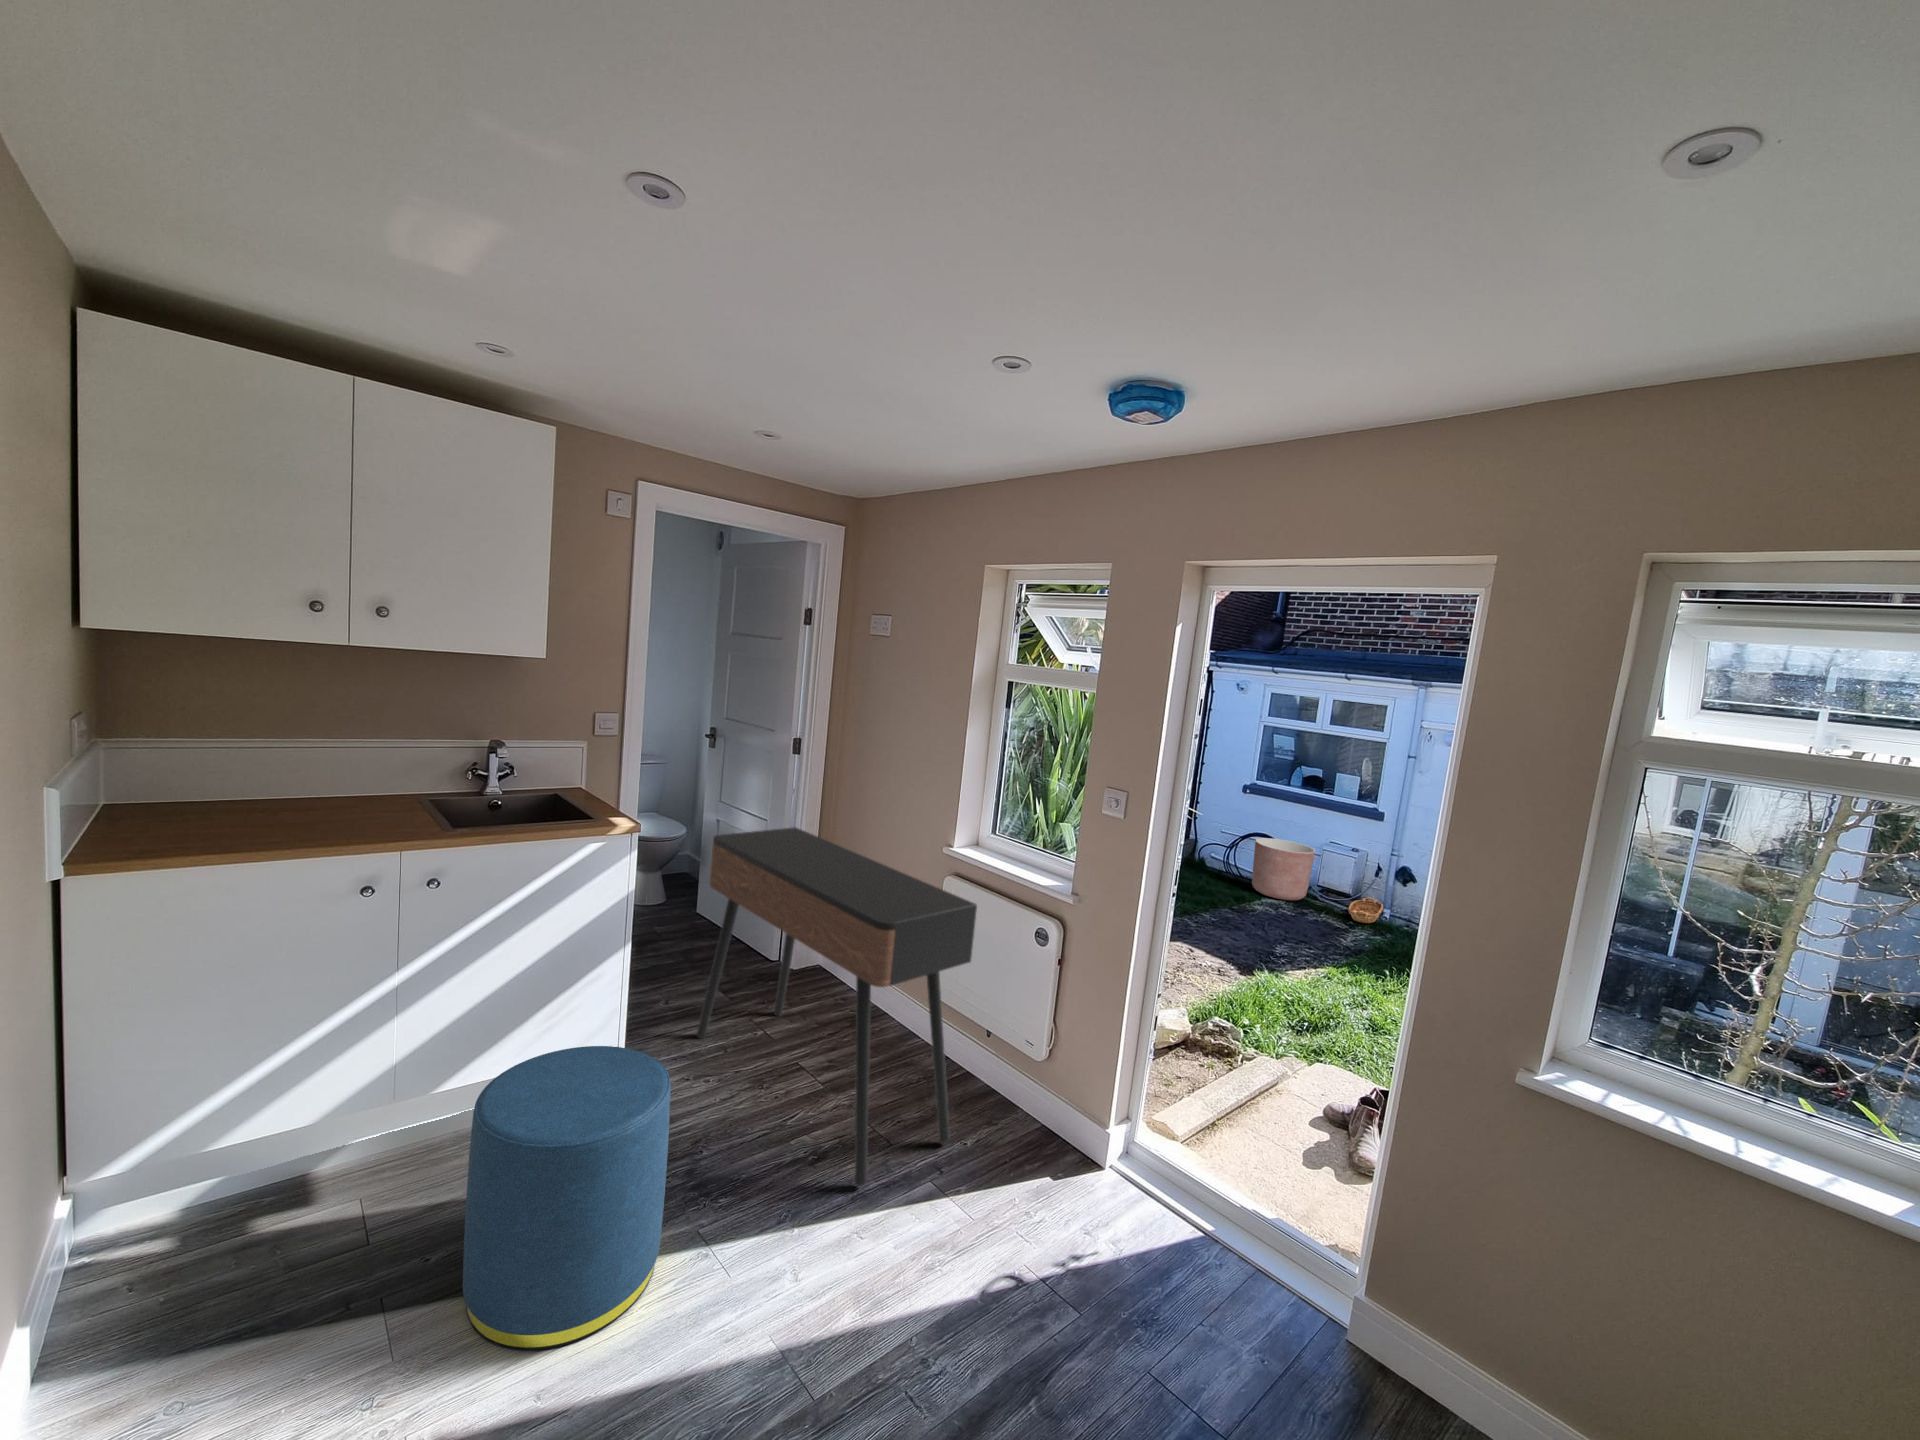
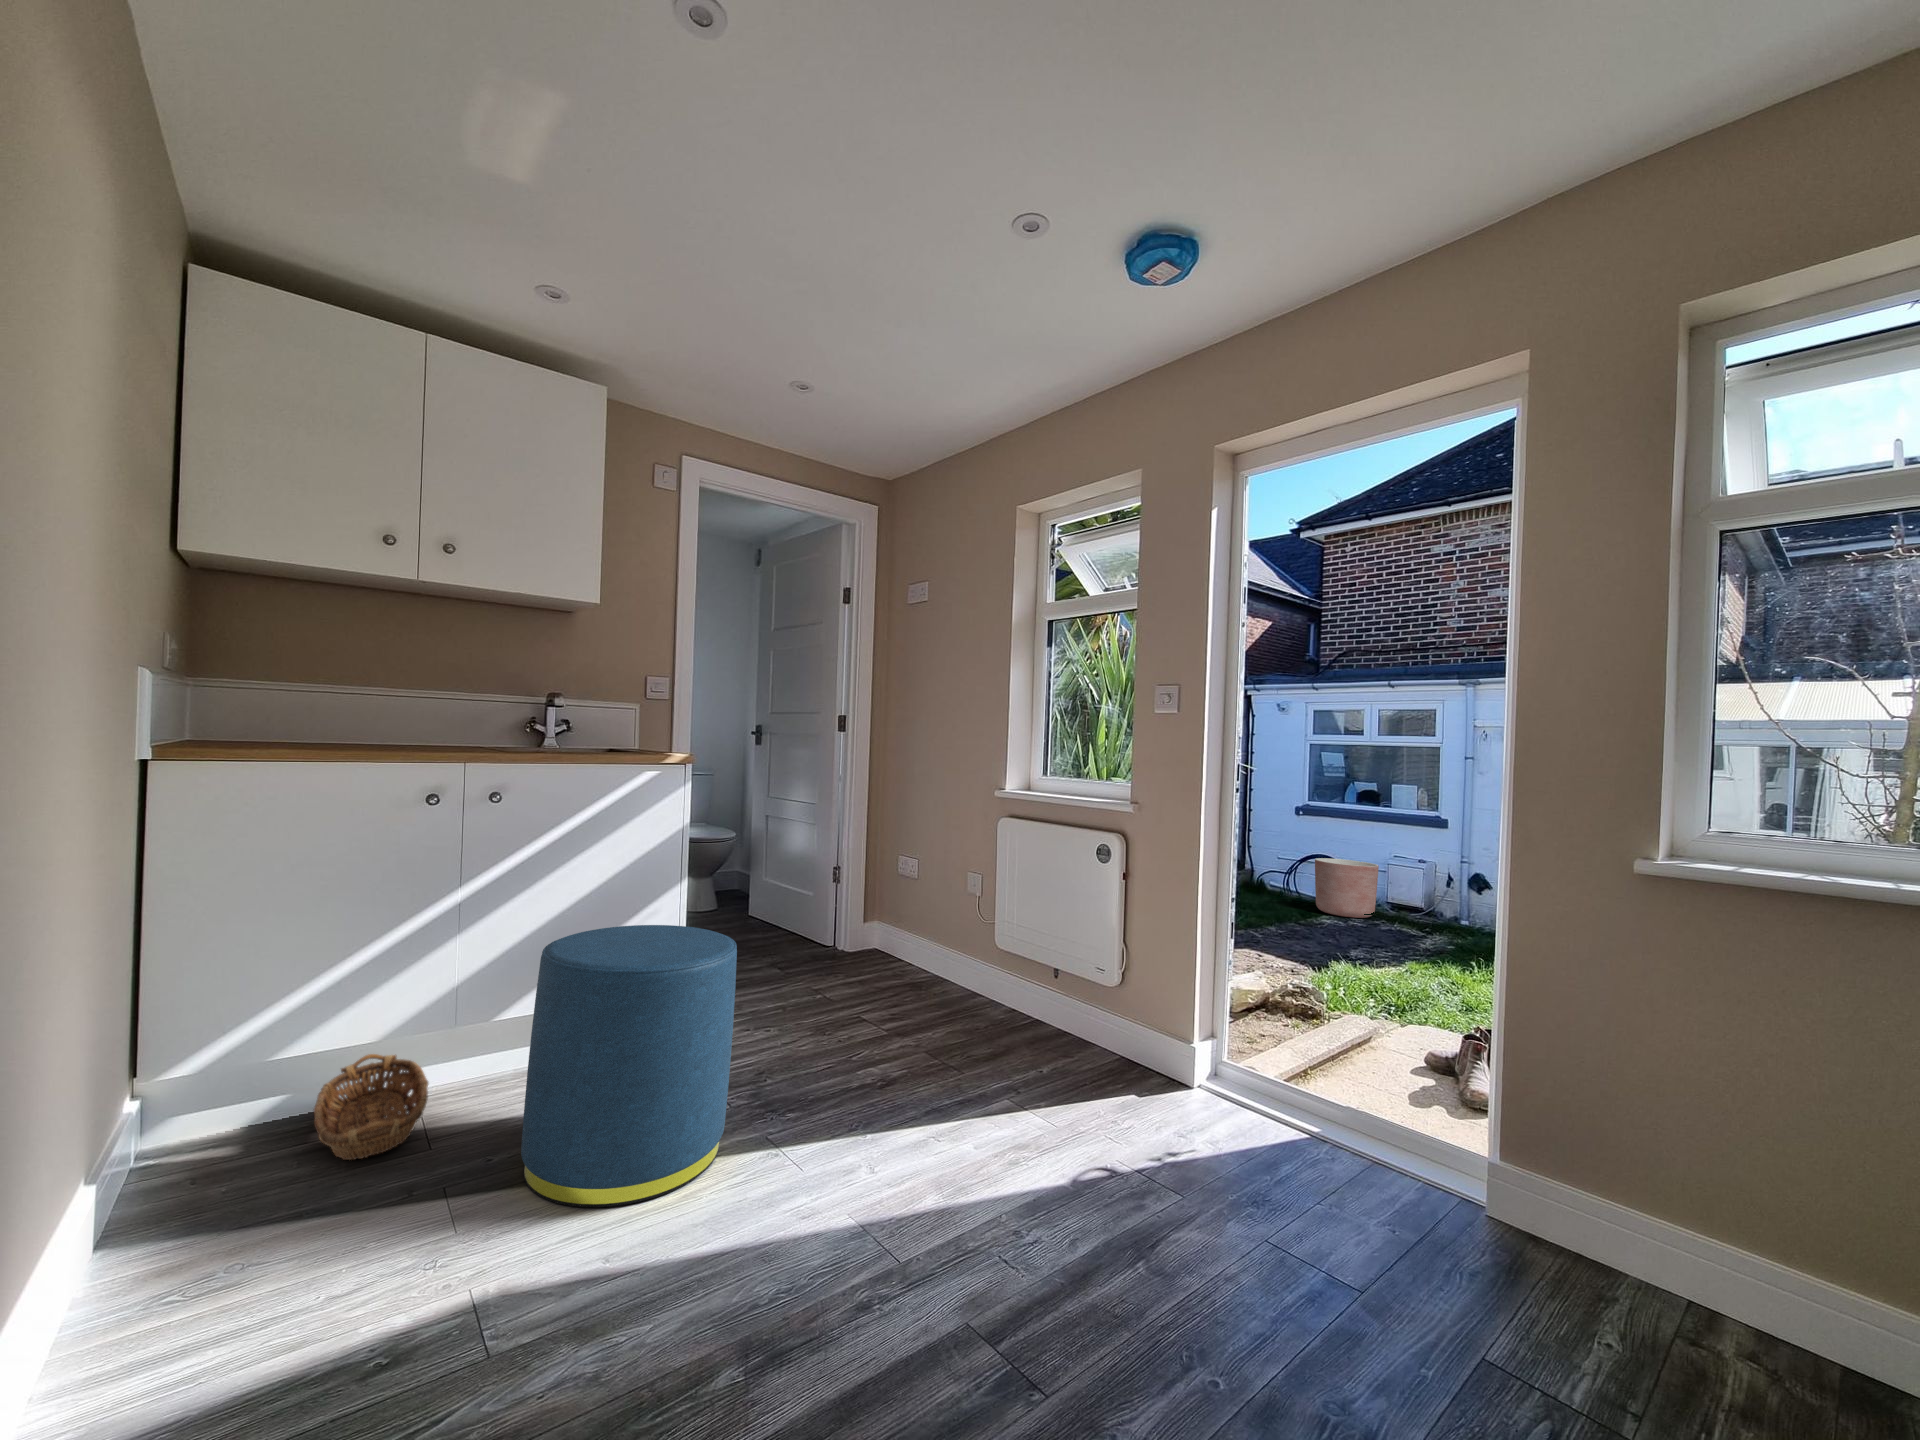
console table: present [697,827,977,1186] -> none [759,787,1040,1100]
basket: present [1348,897,1383,923] -> present [314,1054,428,1160]

